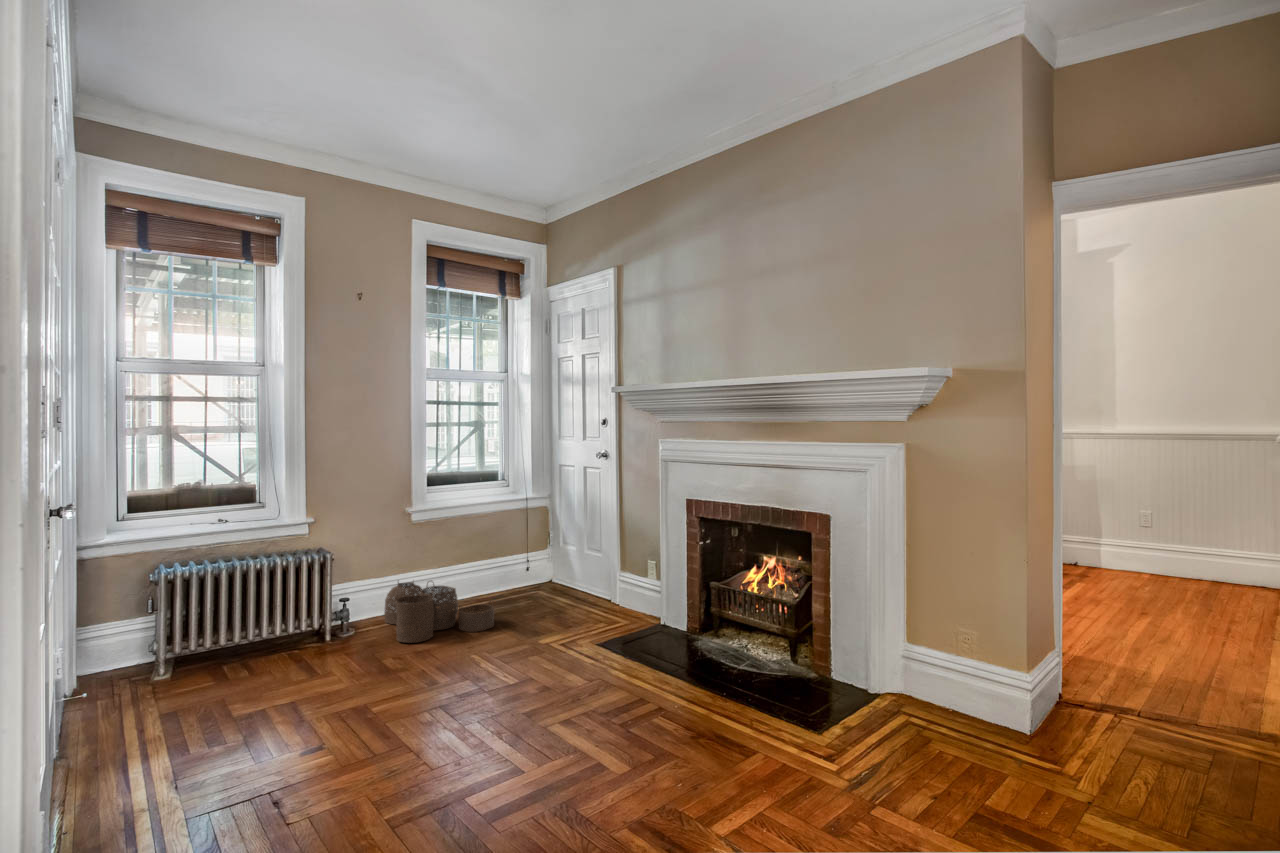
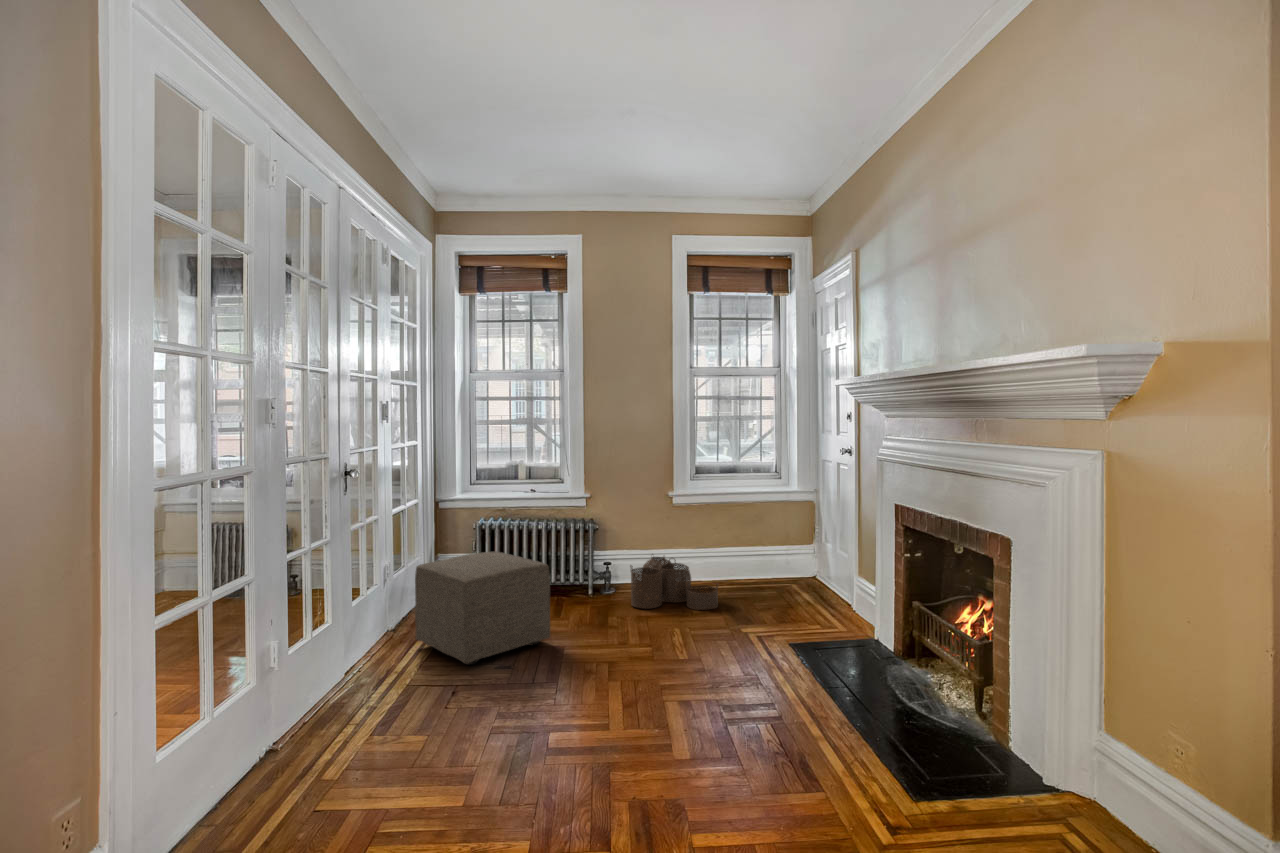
ottoman: none [143,603,352,758] -> present [415,551,550,665]

